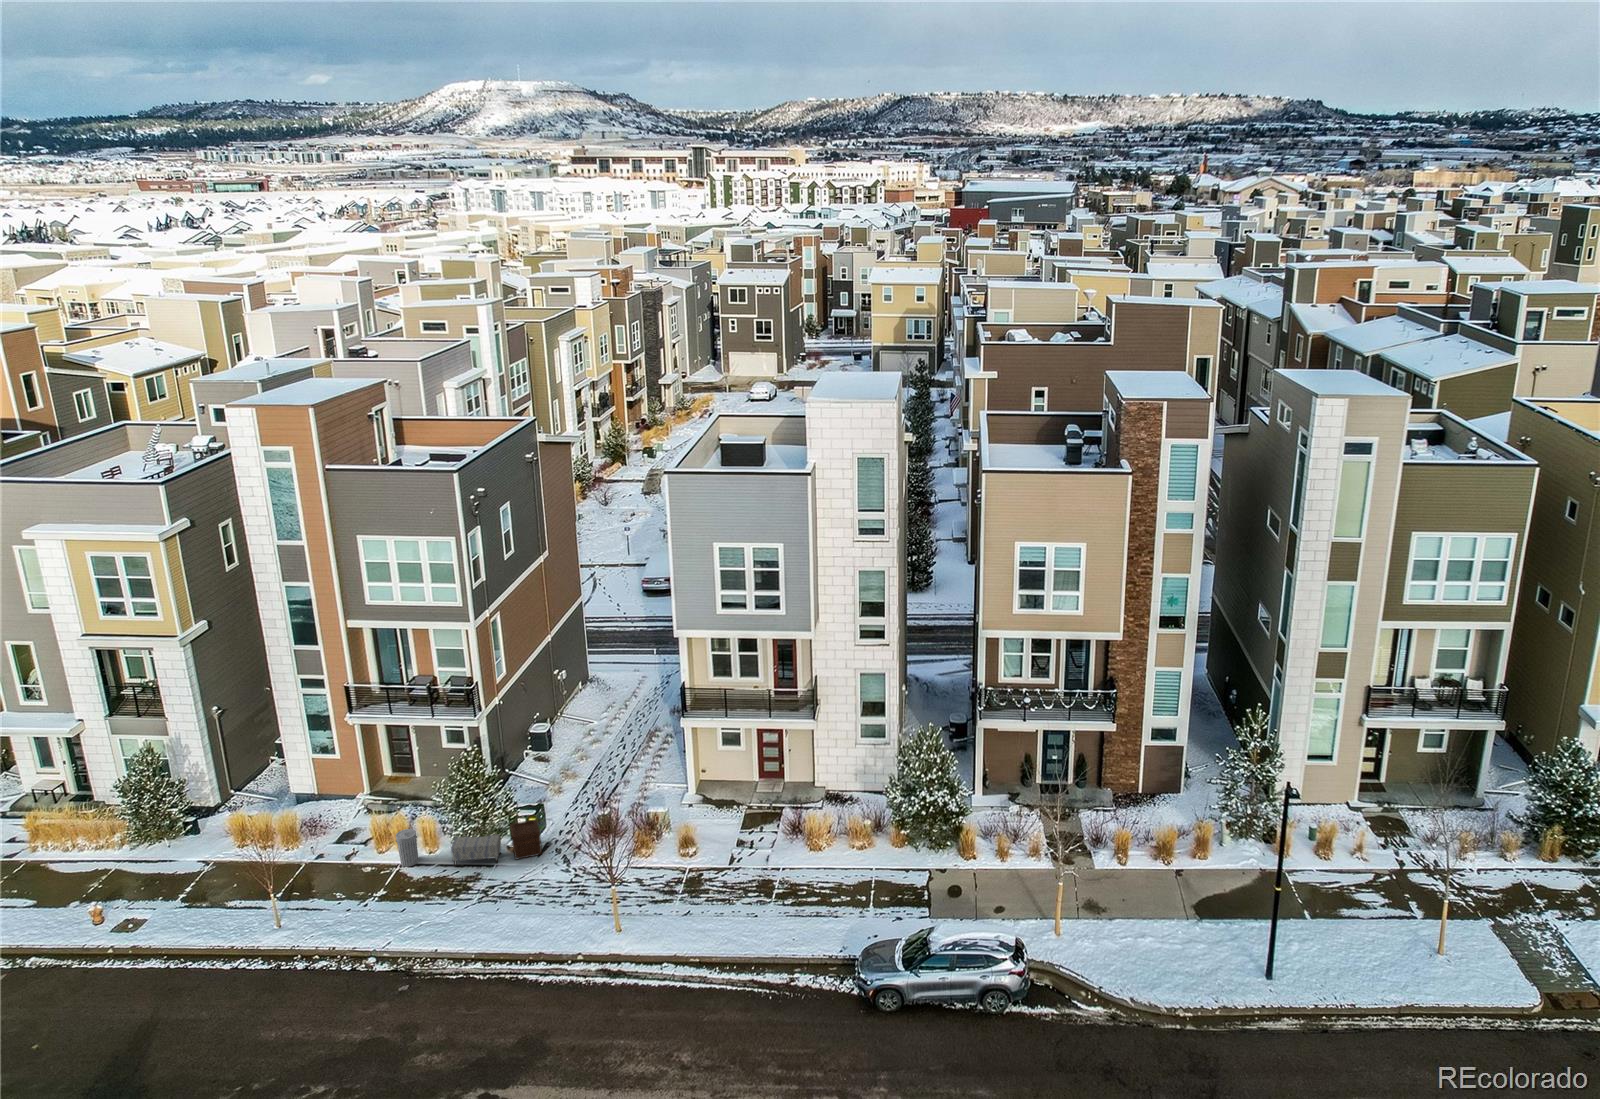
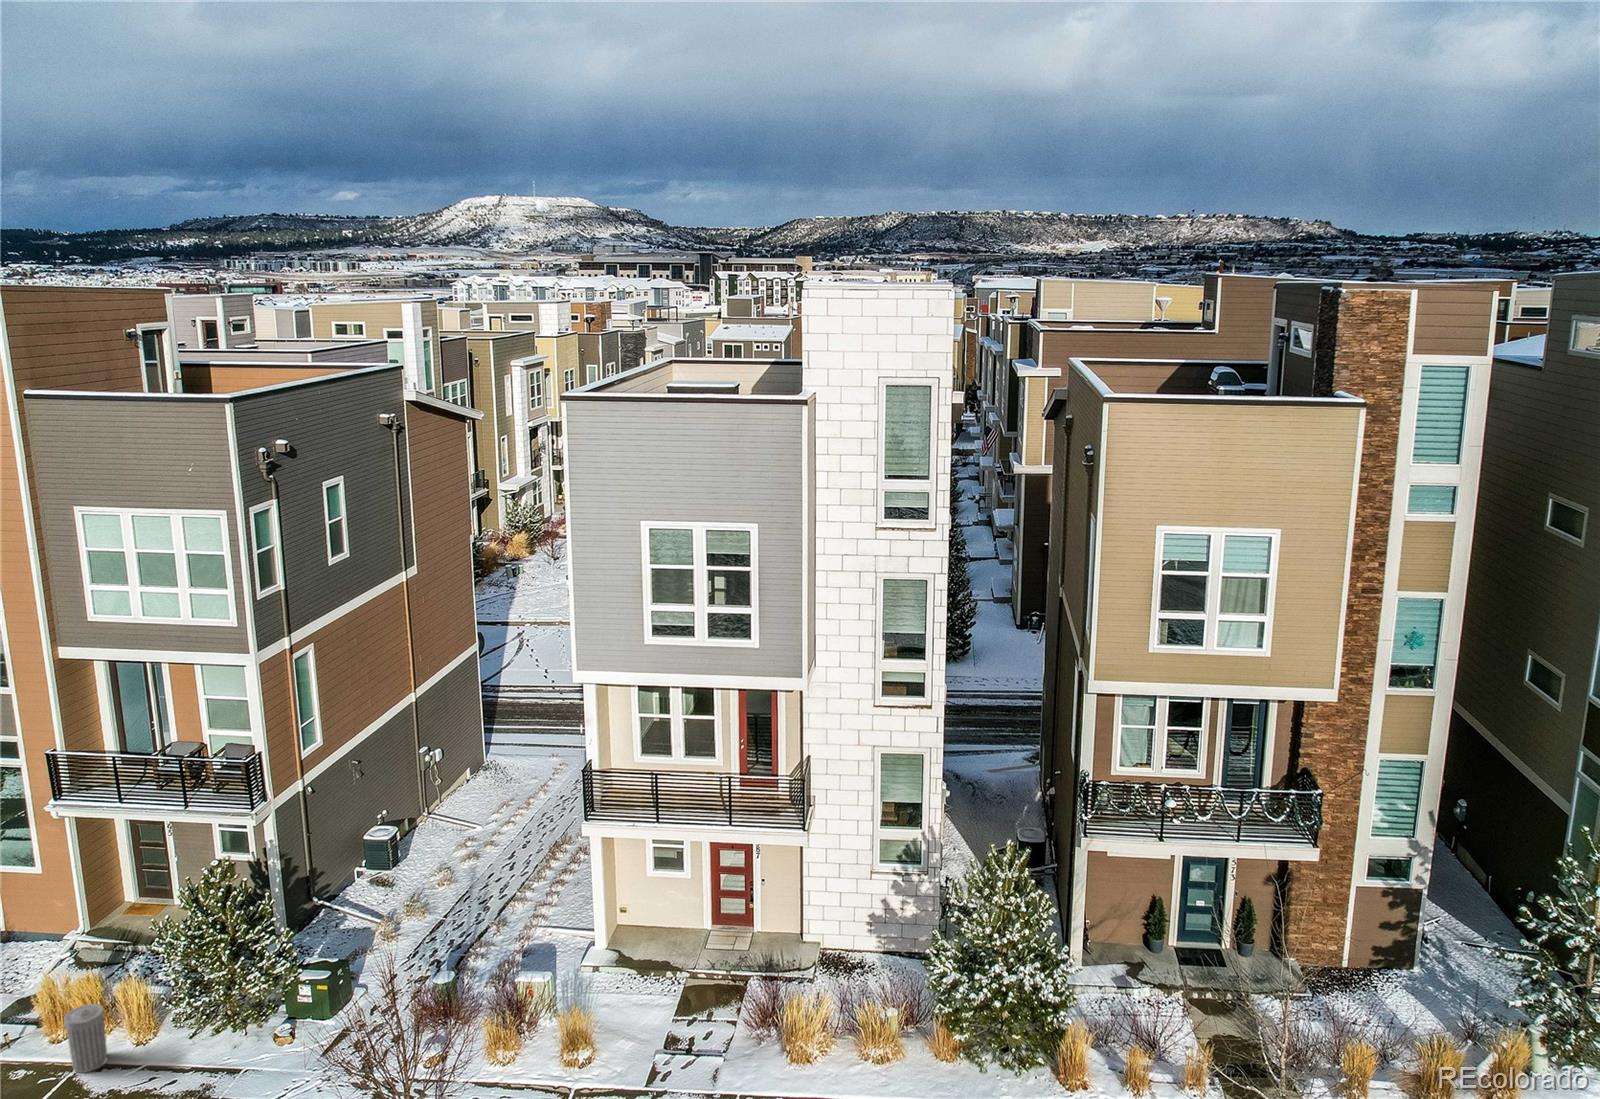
wooden crate: present [510,819,542,859] -> none [270,990,327,1065]
bench: present [451,834,501,865] -> none [157,1017,256,1075]

